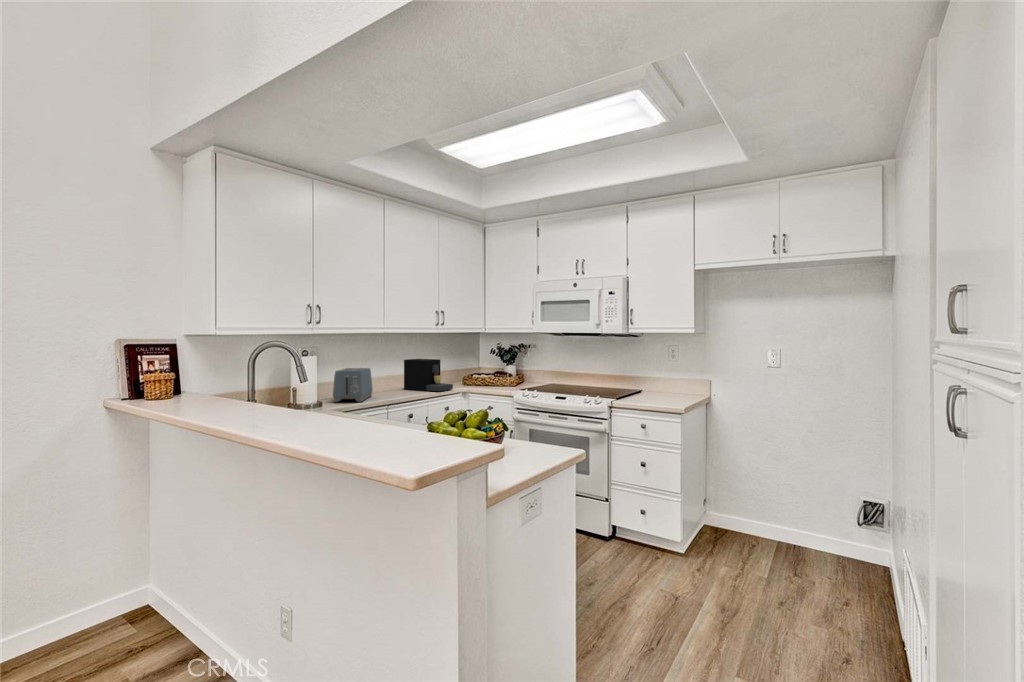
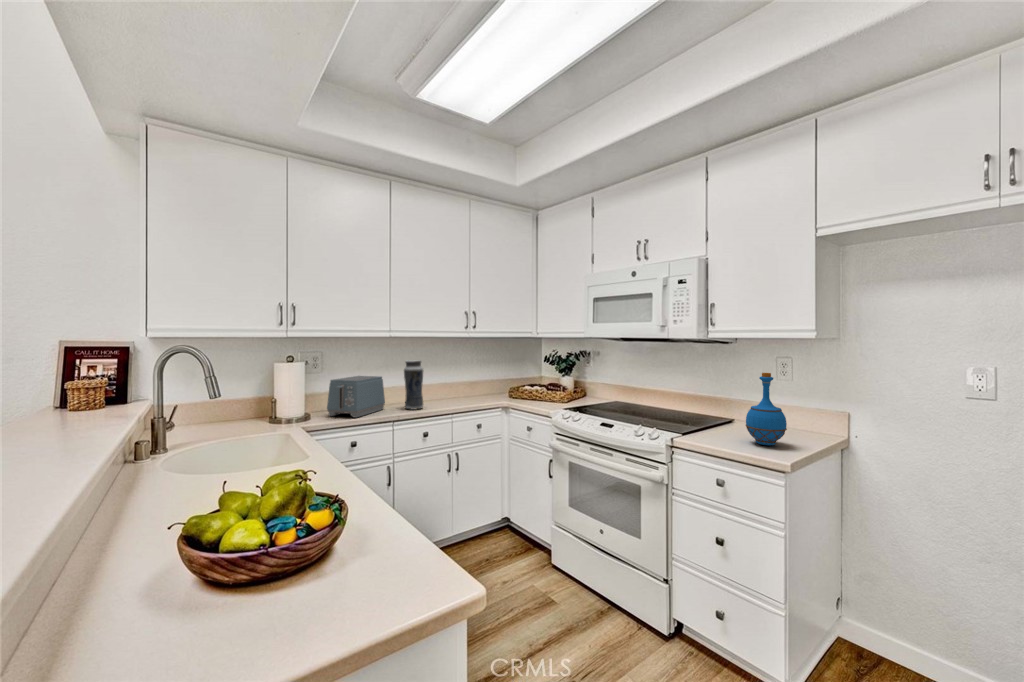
vase: none [388,354,405,395] -> present [404,361,423,410]
bottle: none [655,356,679,402] -> present [746,373,787,445]
coffee maker: present [404,359,453,391] -> none [434,366,487,406]

